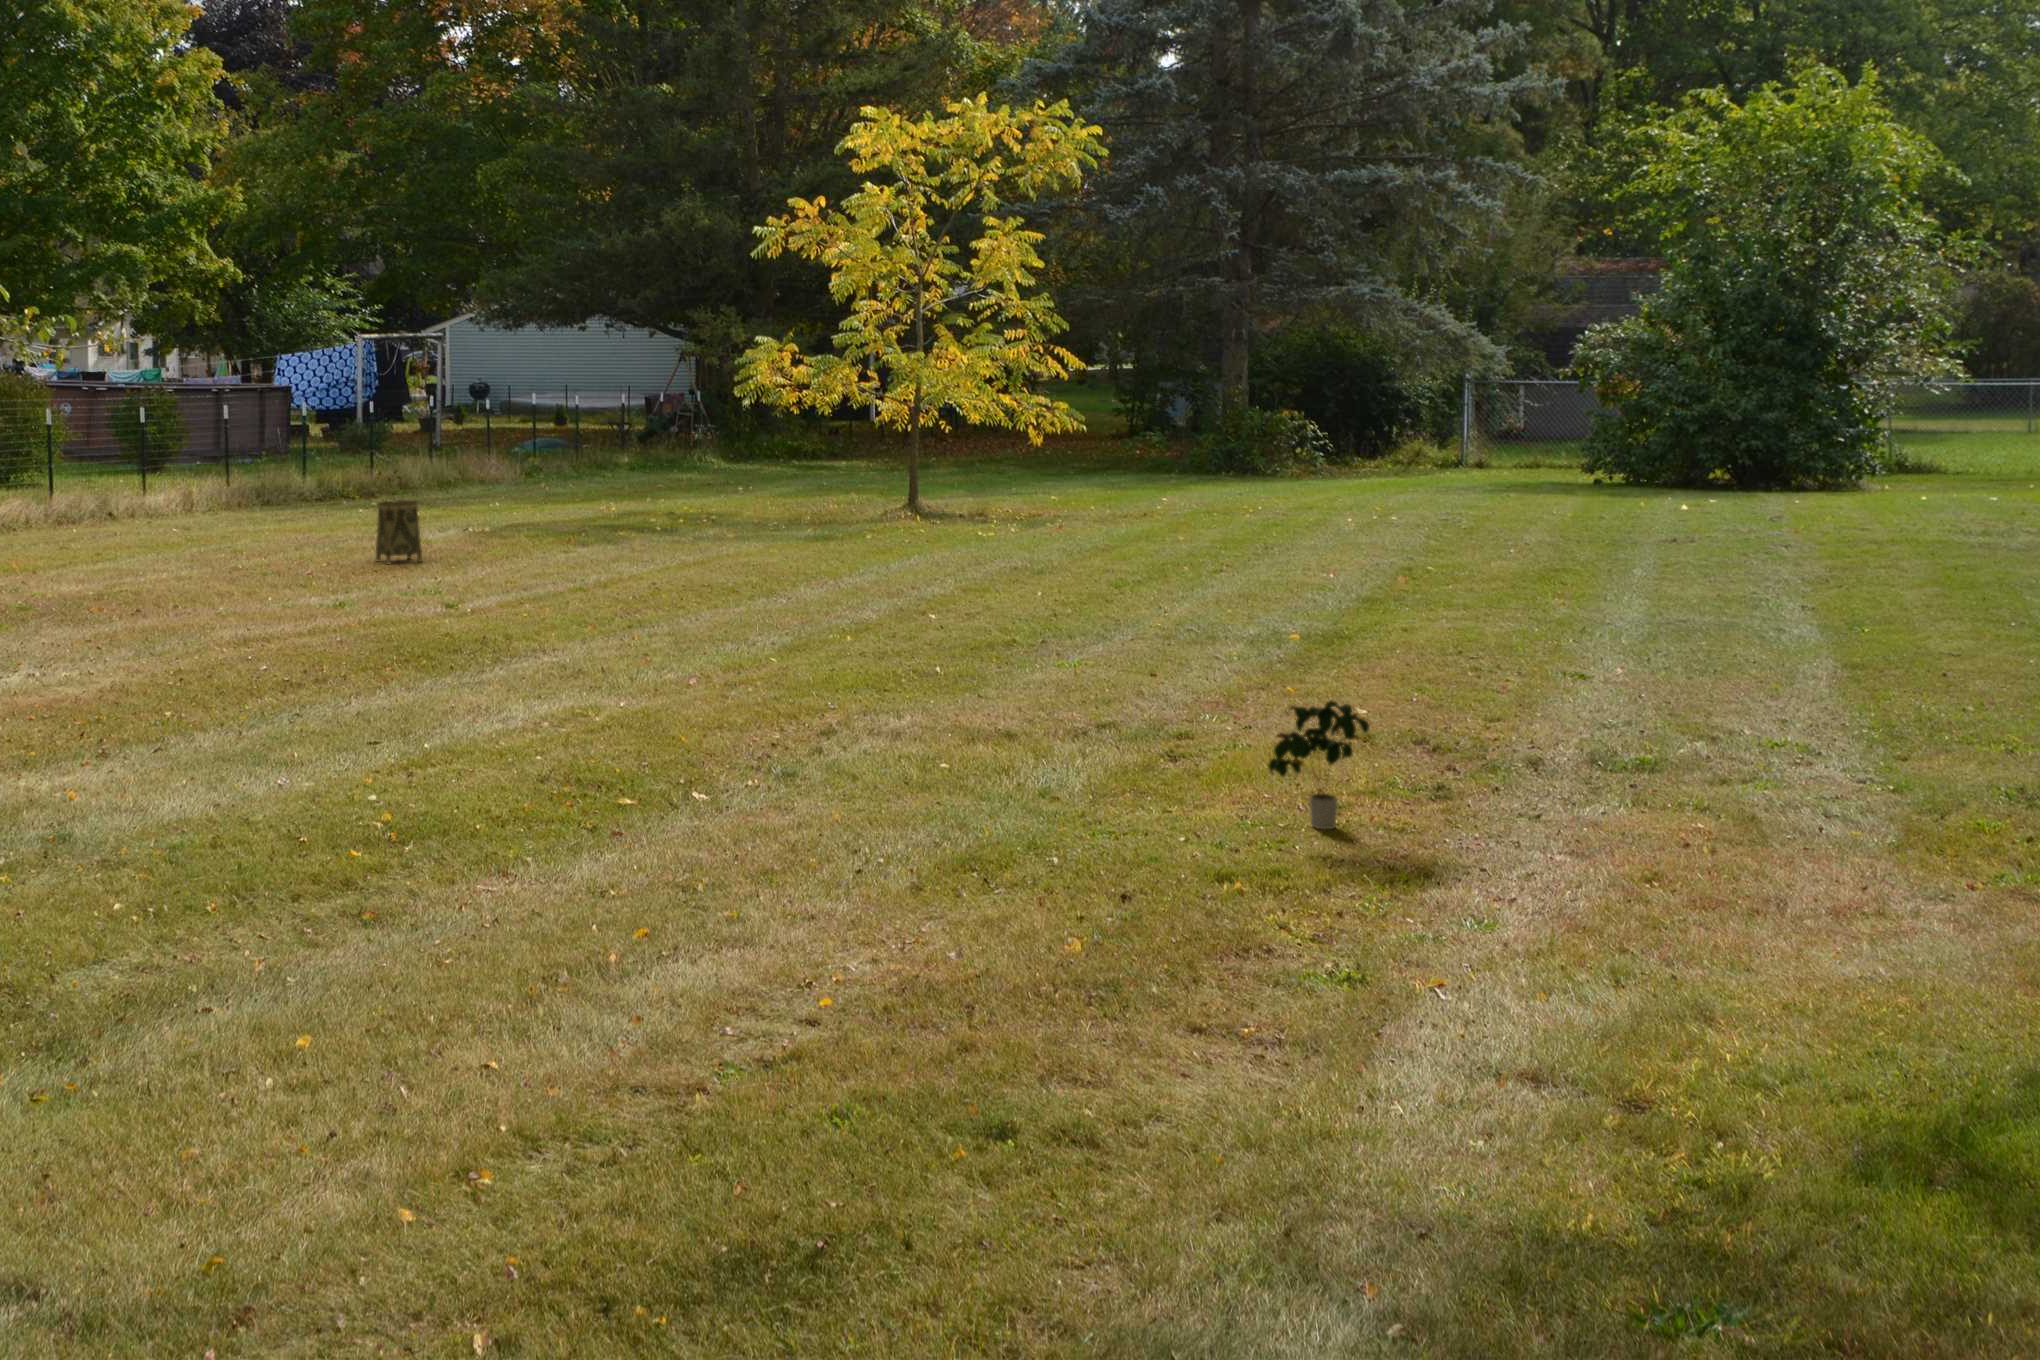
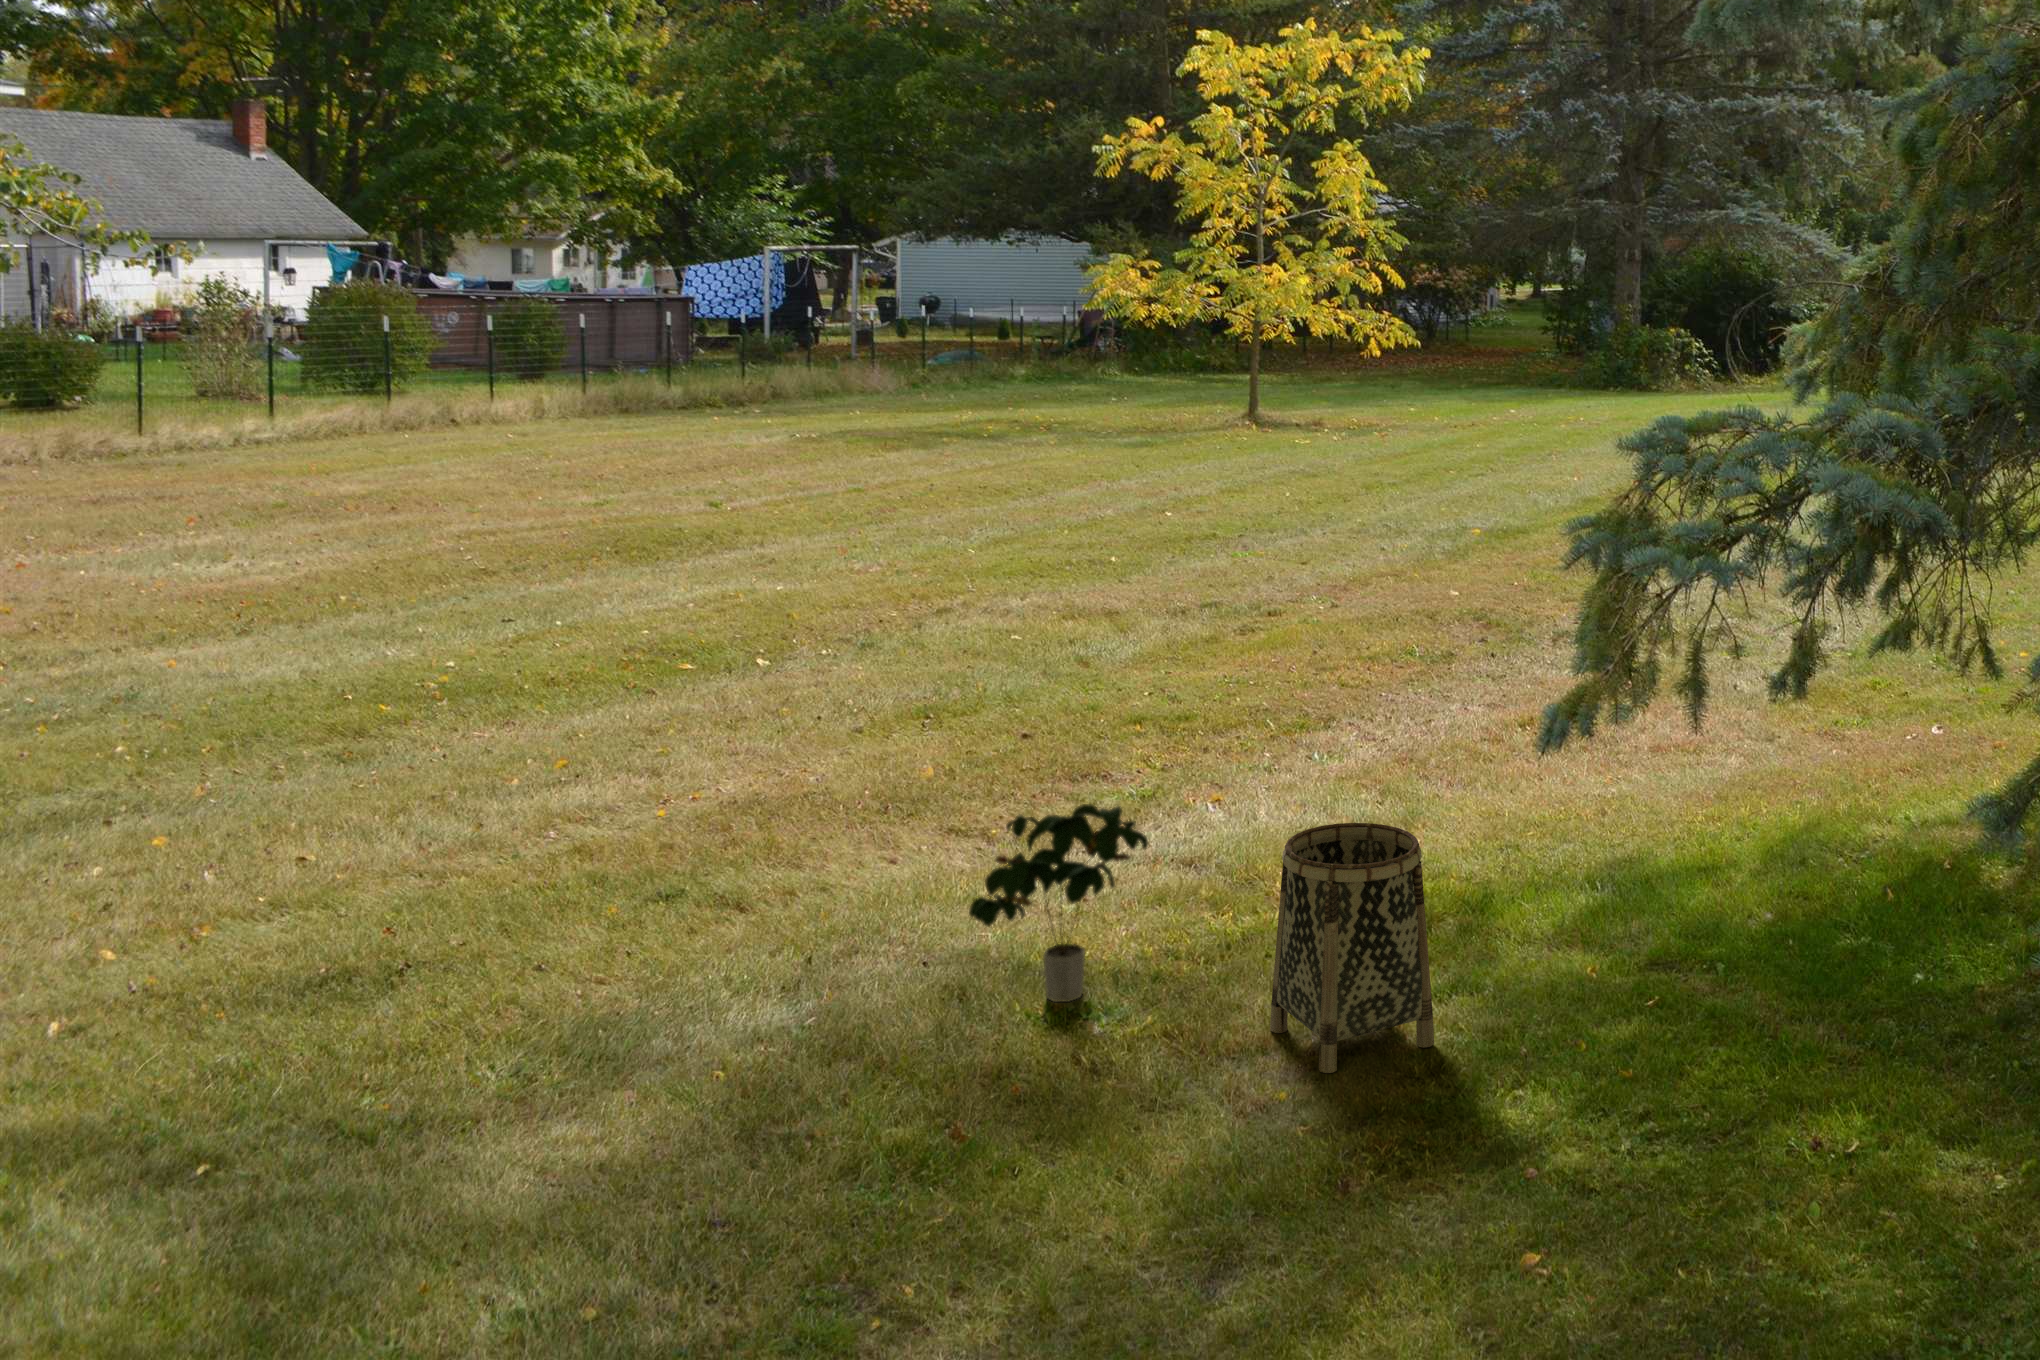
basket: present [376,501,422,565] -> present [1270,823,1434,1073]

